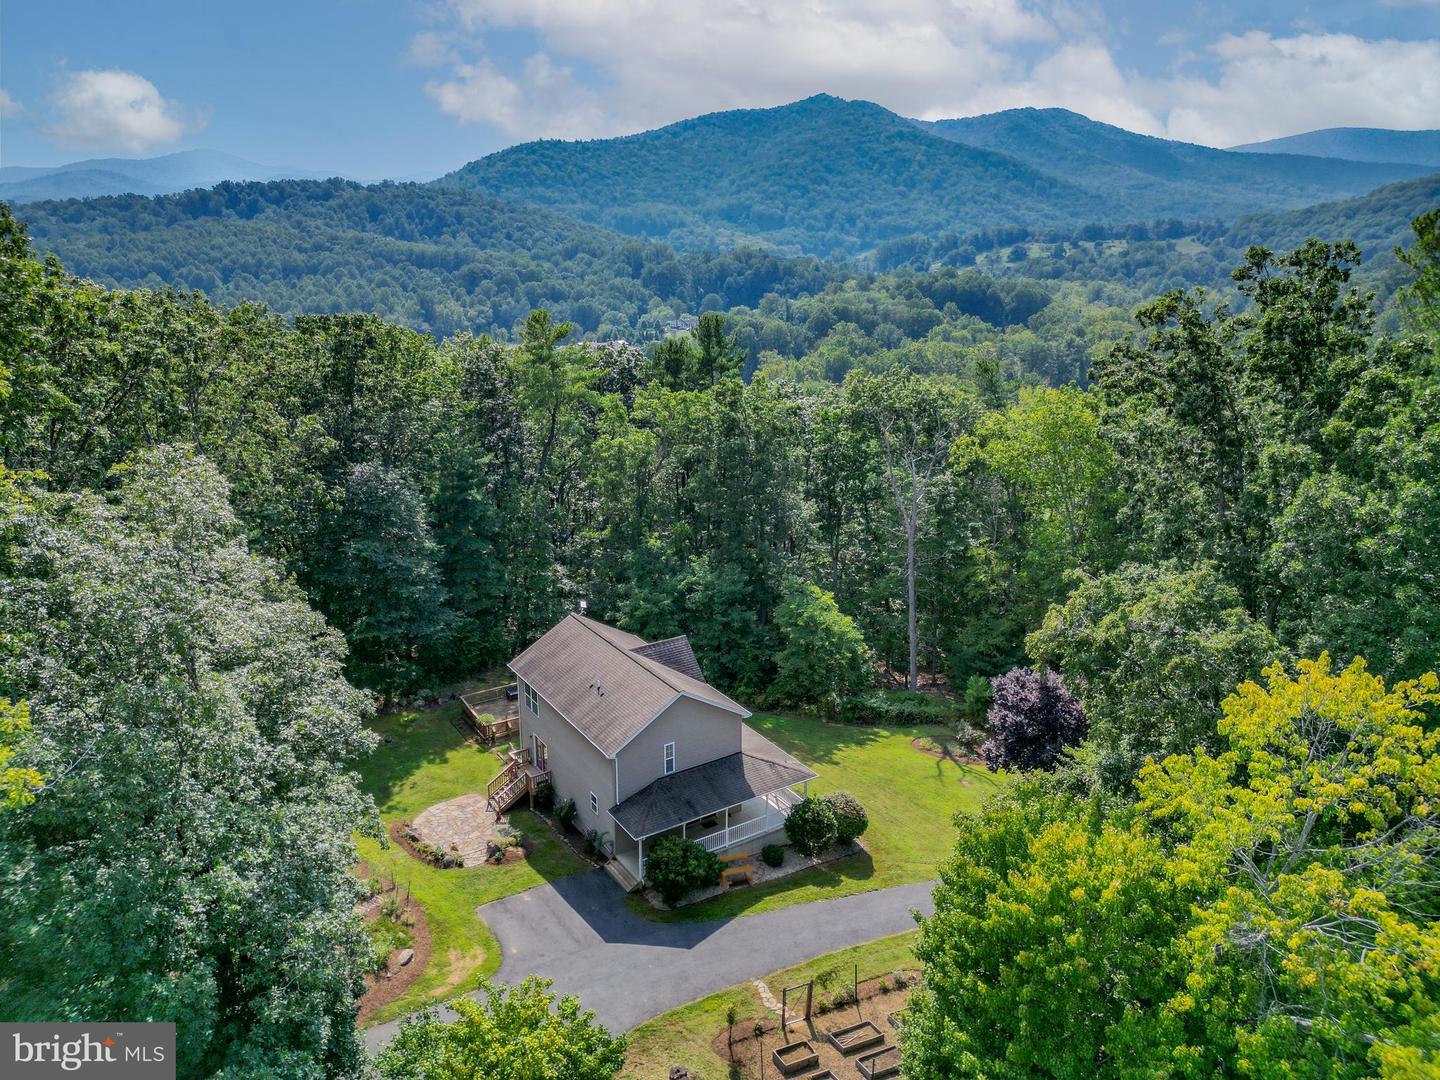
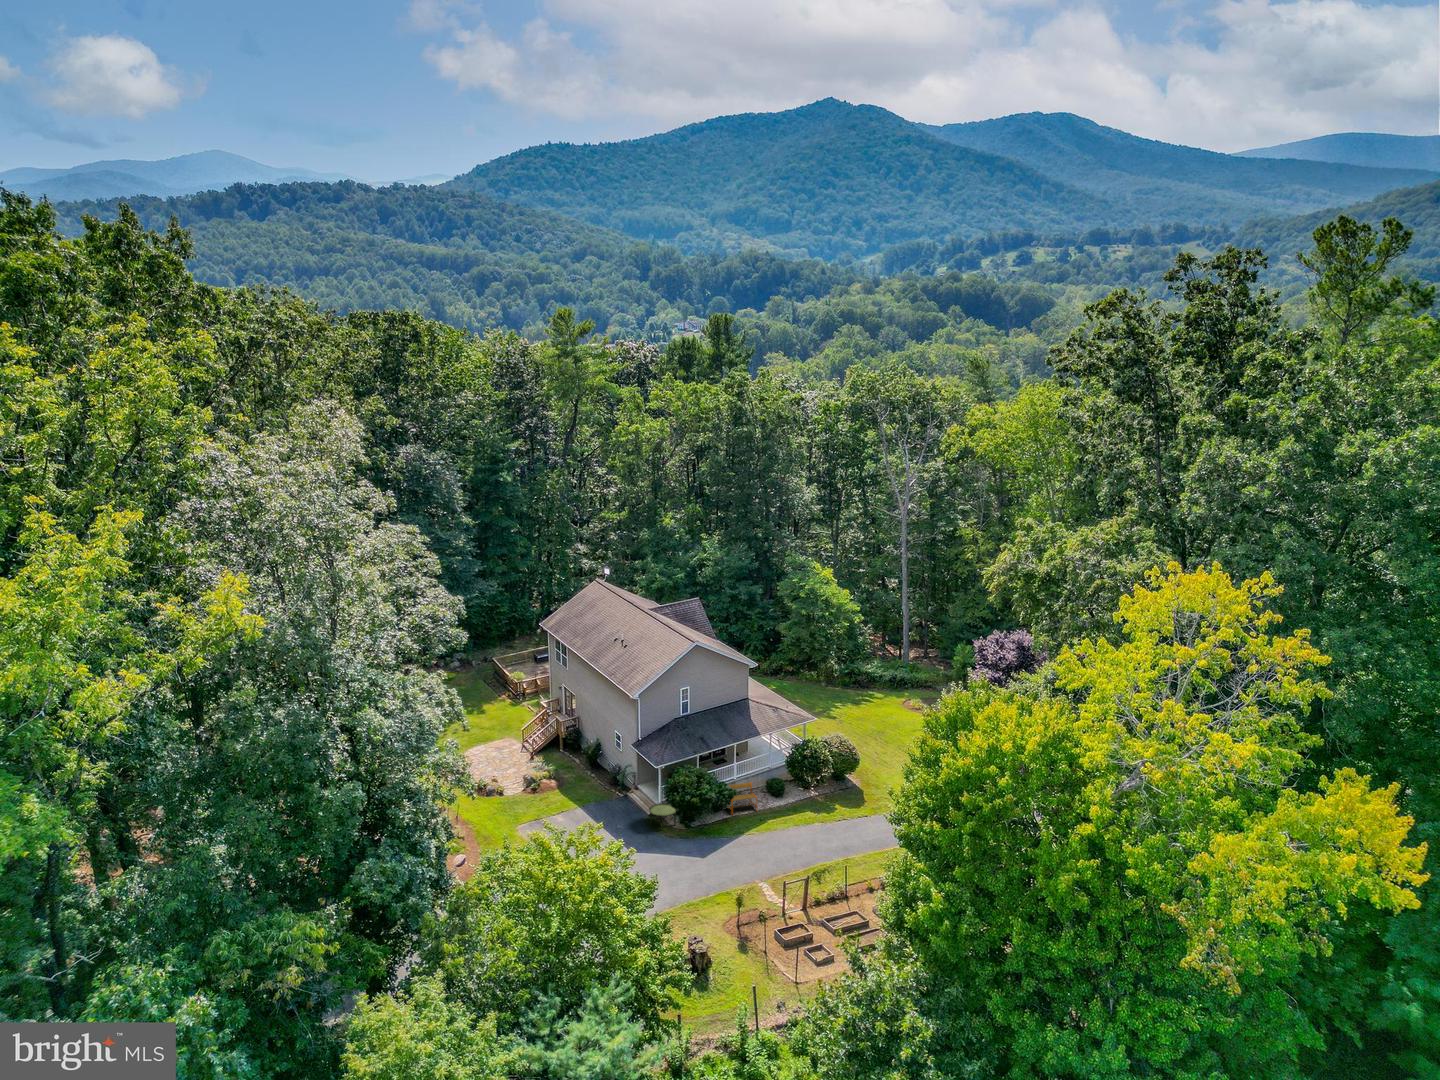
round table: none [629,880,662,914] -> present [649,803,677,831]

